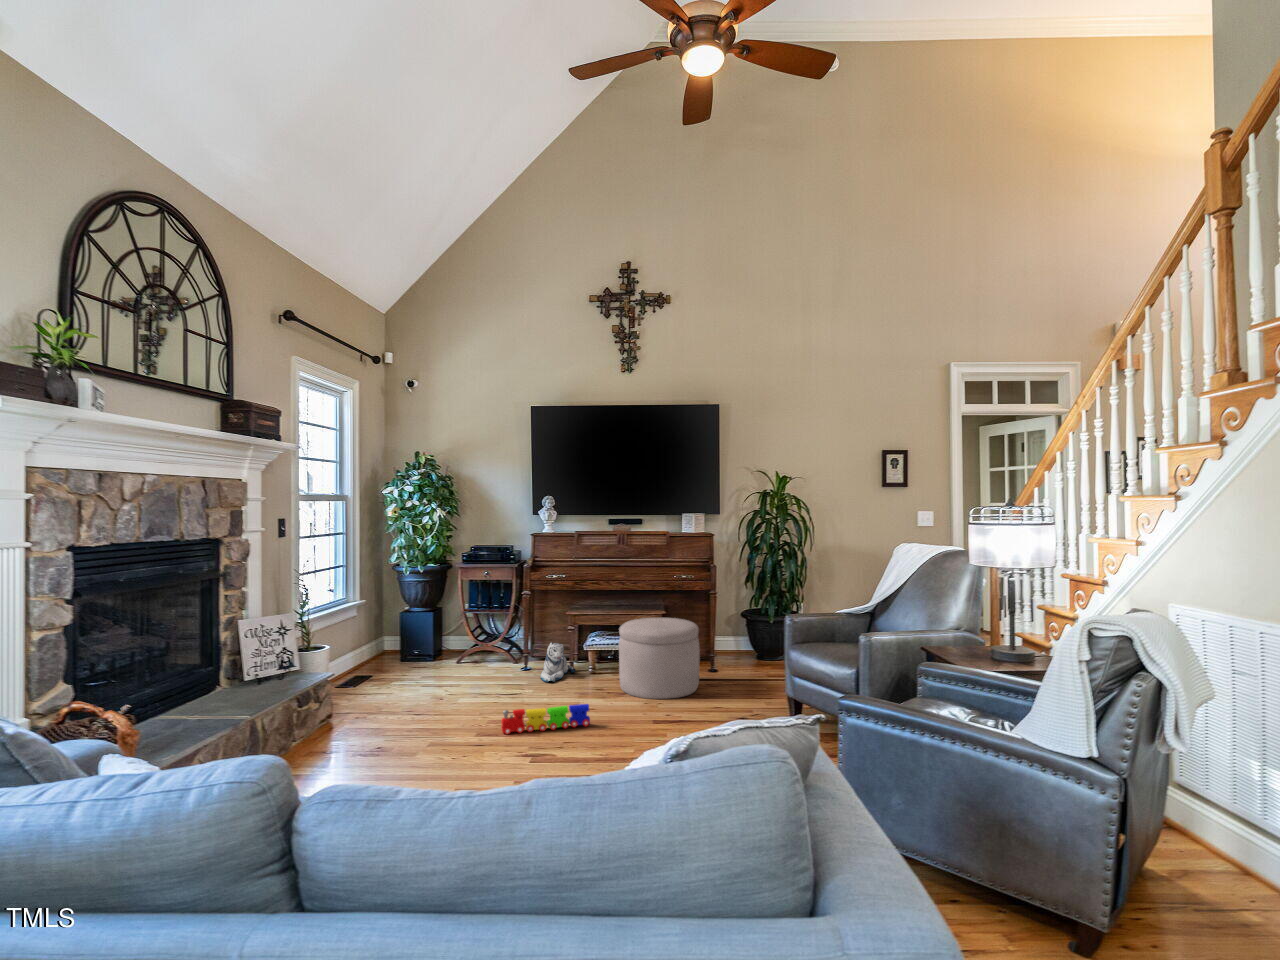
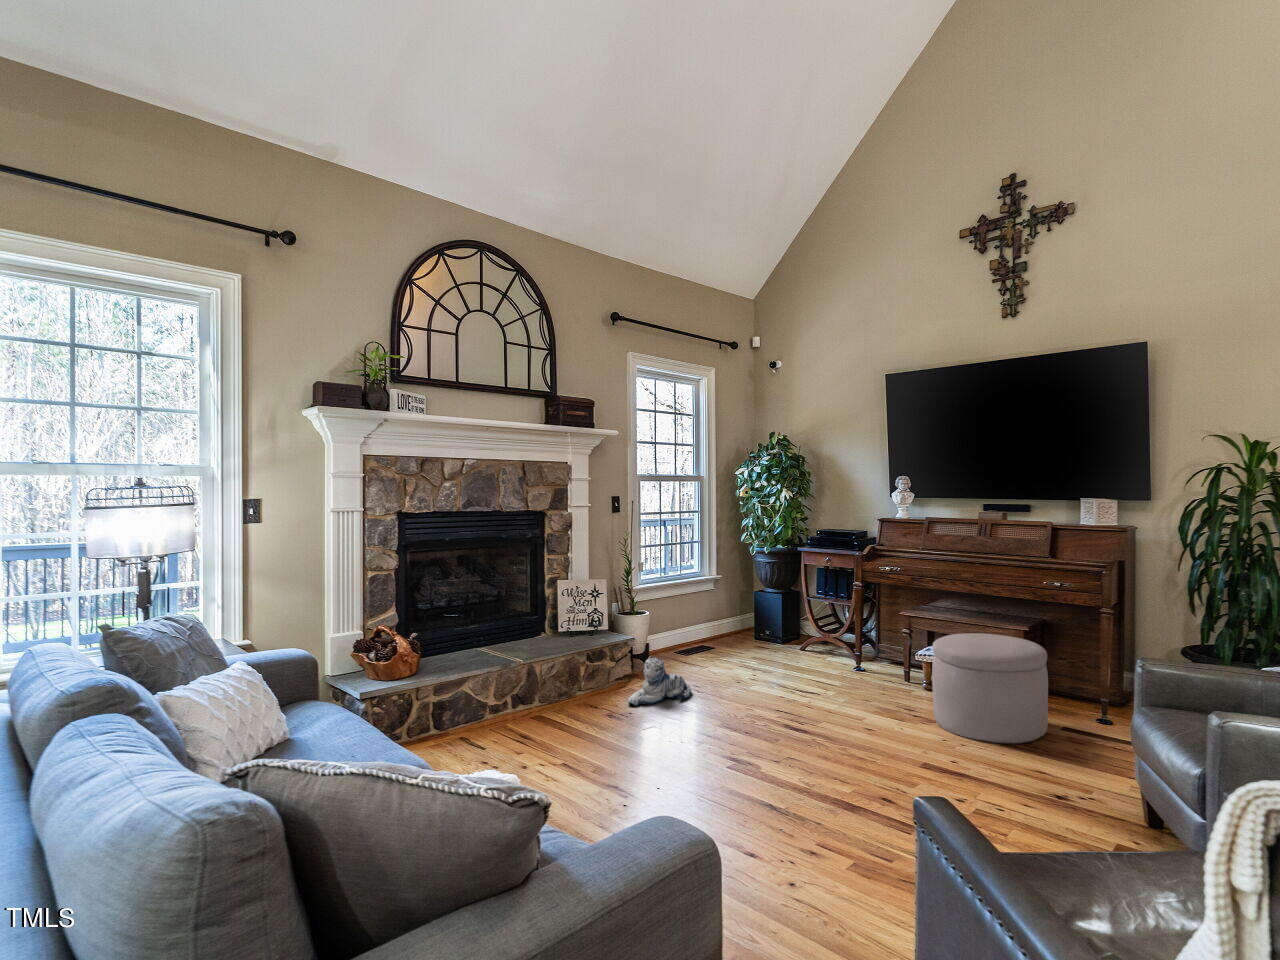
plush toy: present [541,643,575,683] -> present [628,656,691,706]
toy train: present [501,704,590,734] -> none [743,706,842,745]

